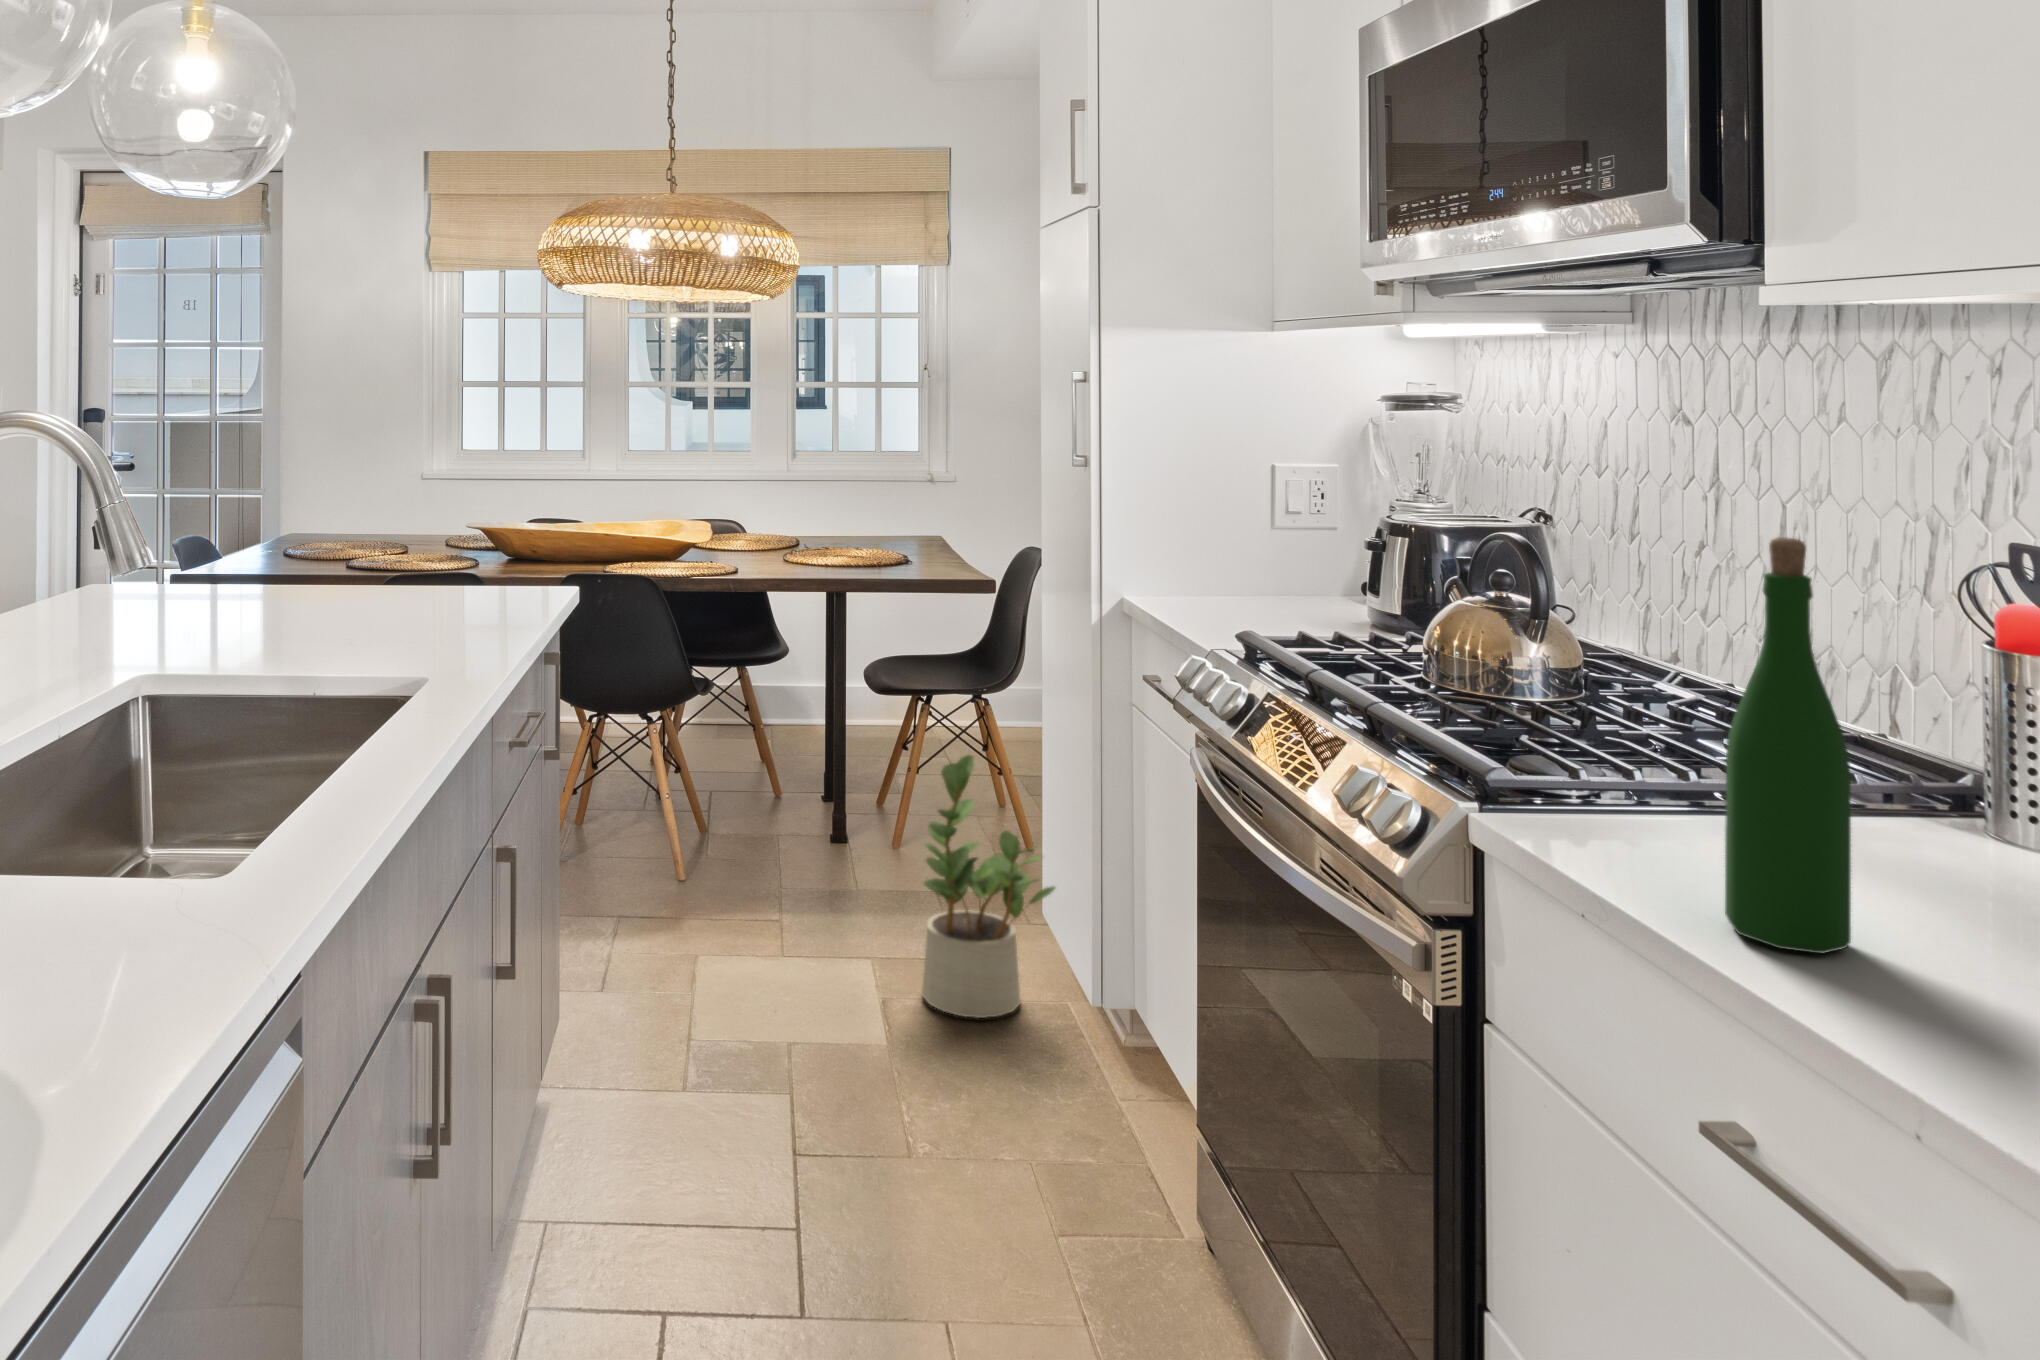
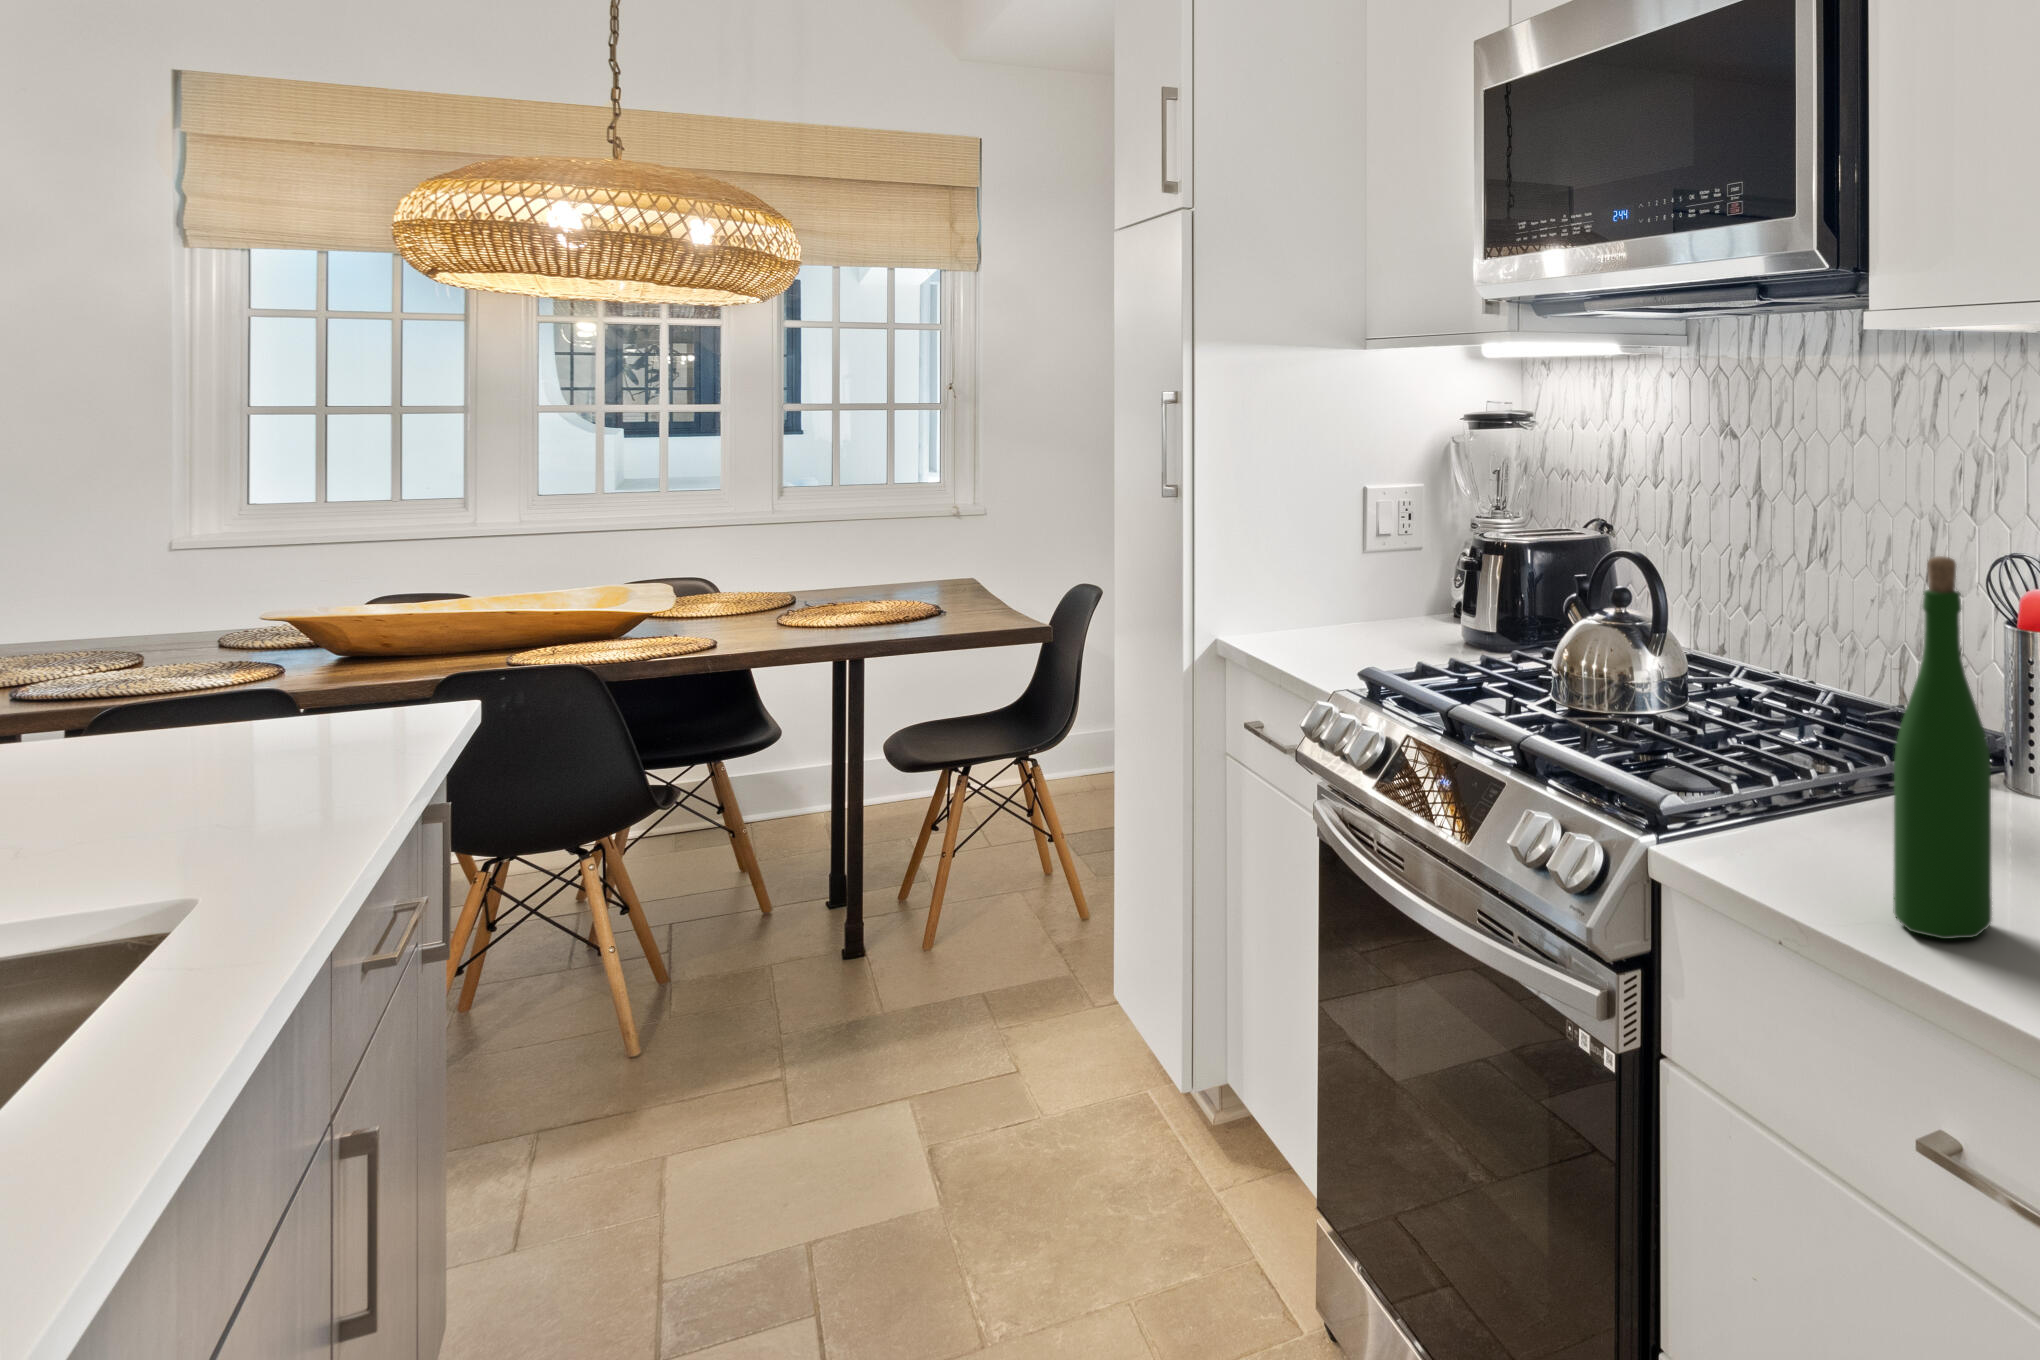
potted plant: present [922,755,1055,1018] -> none [978,833,1134,1138]

